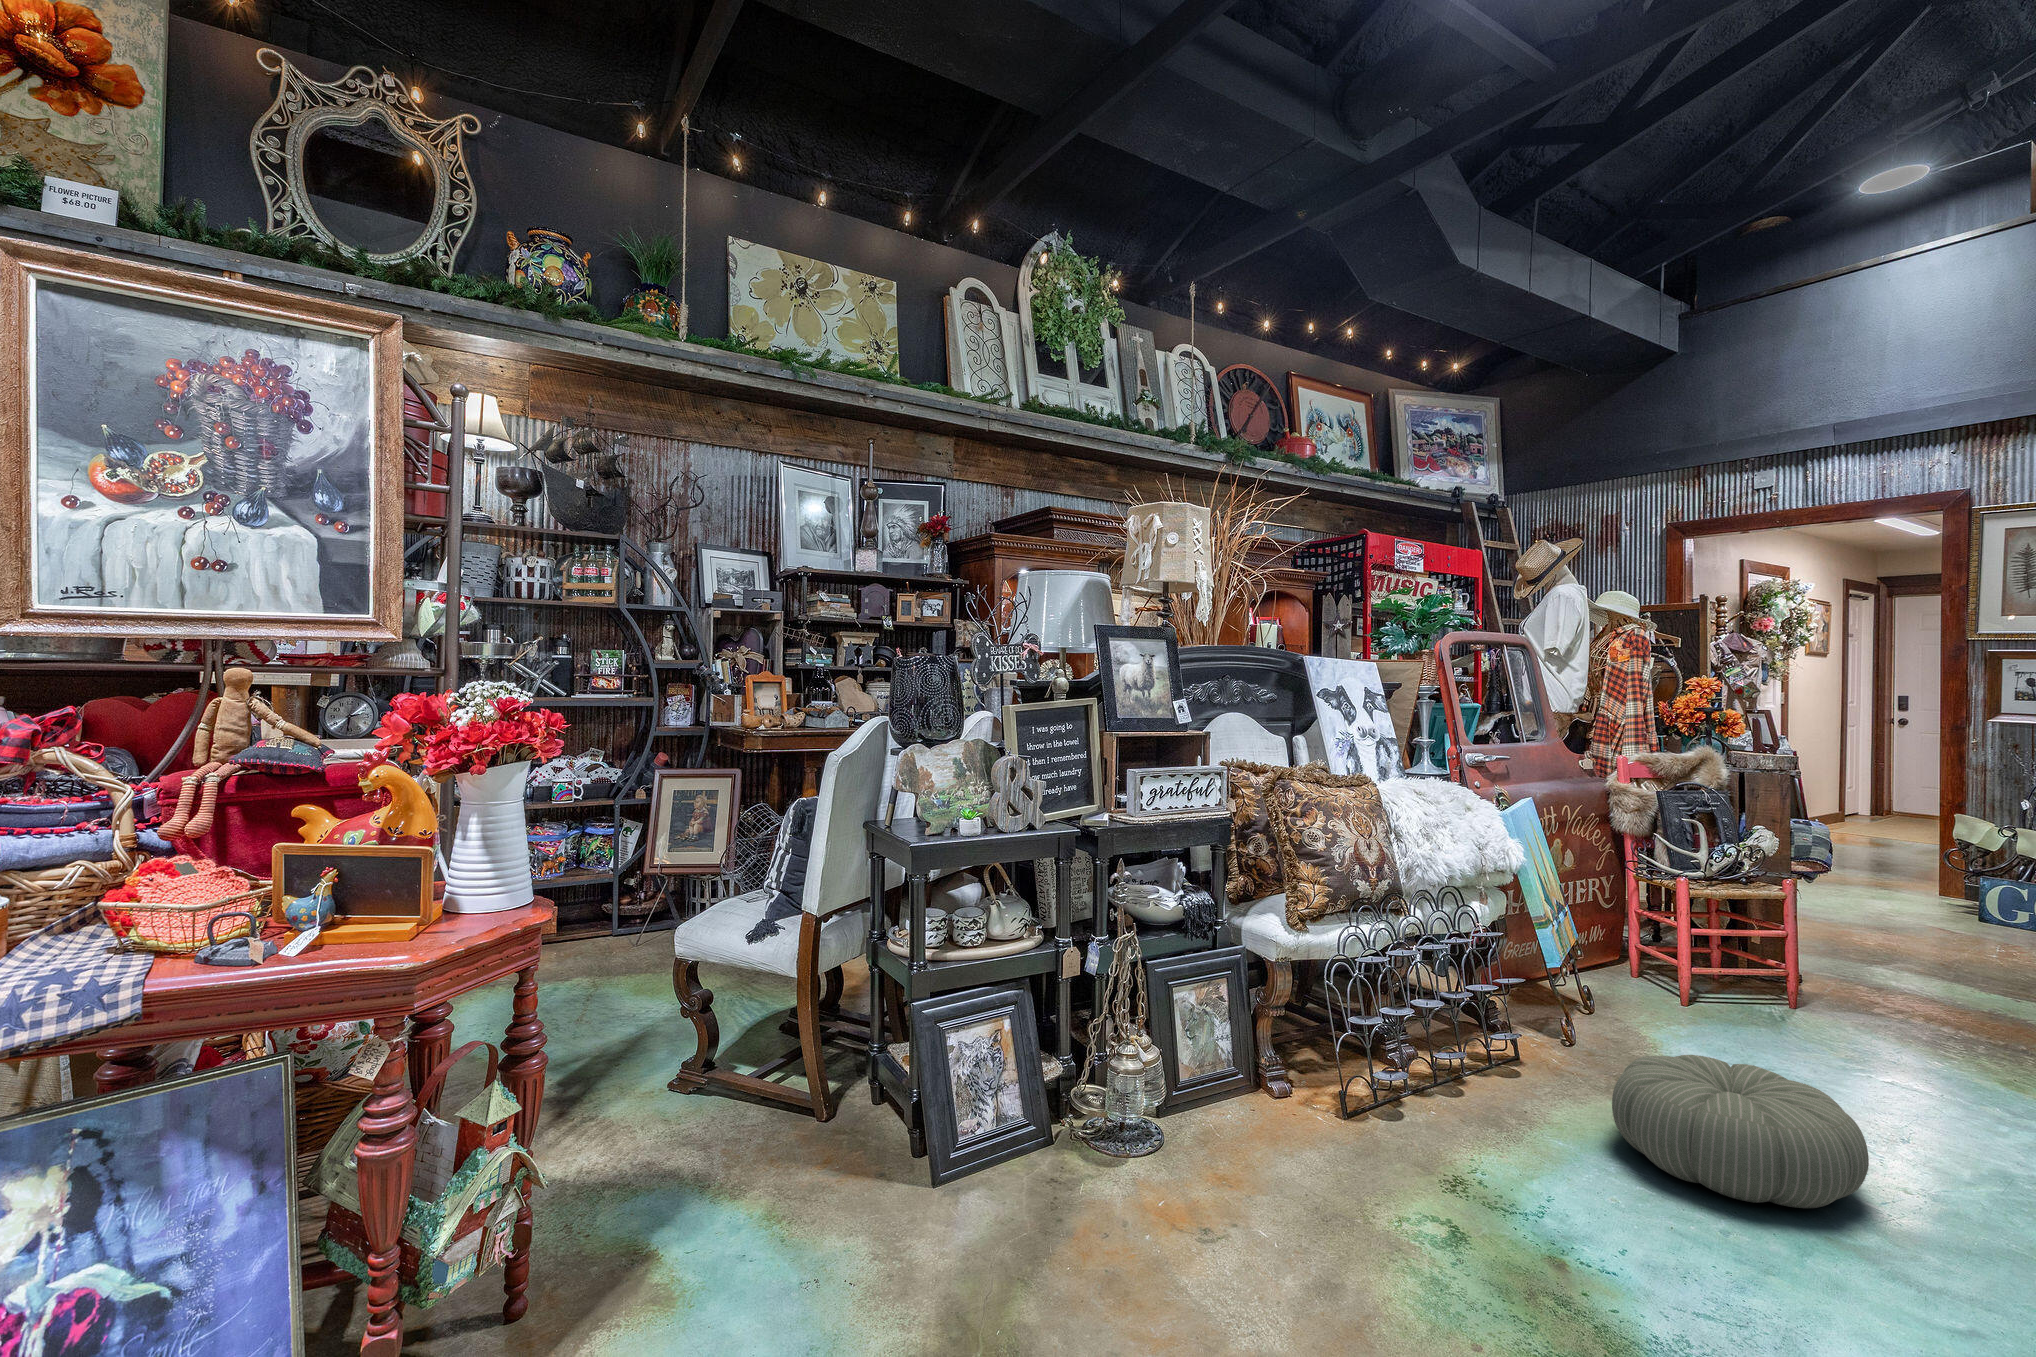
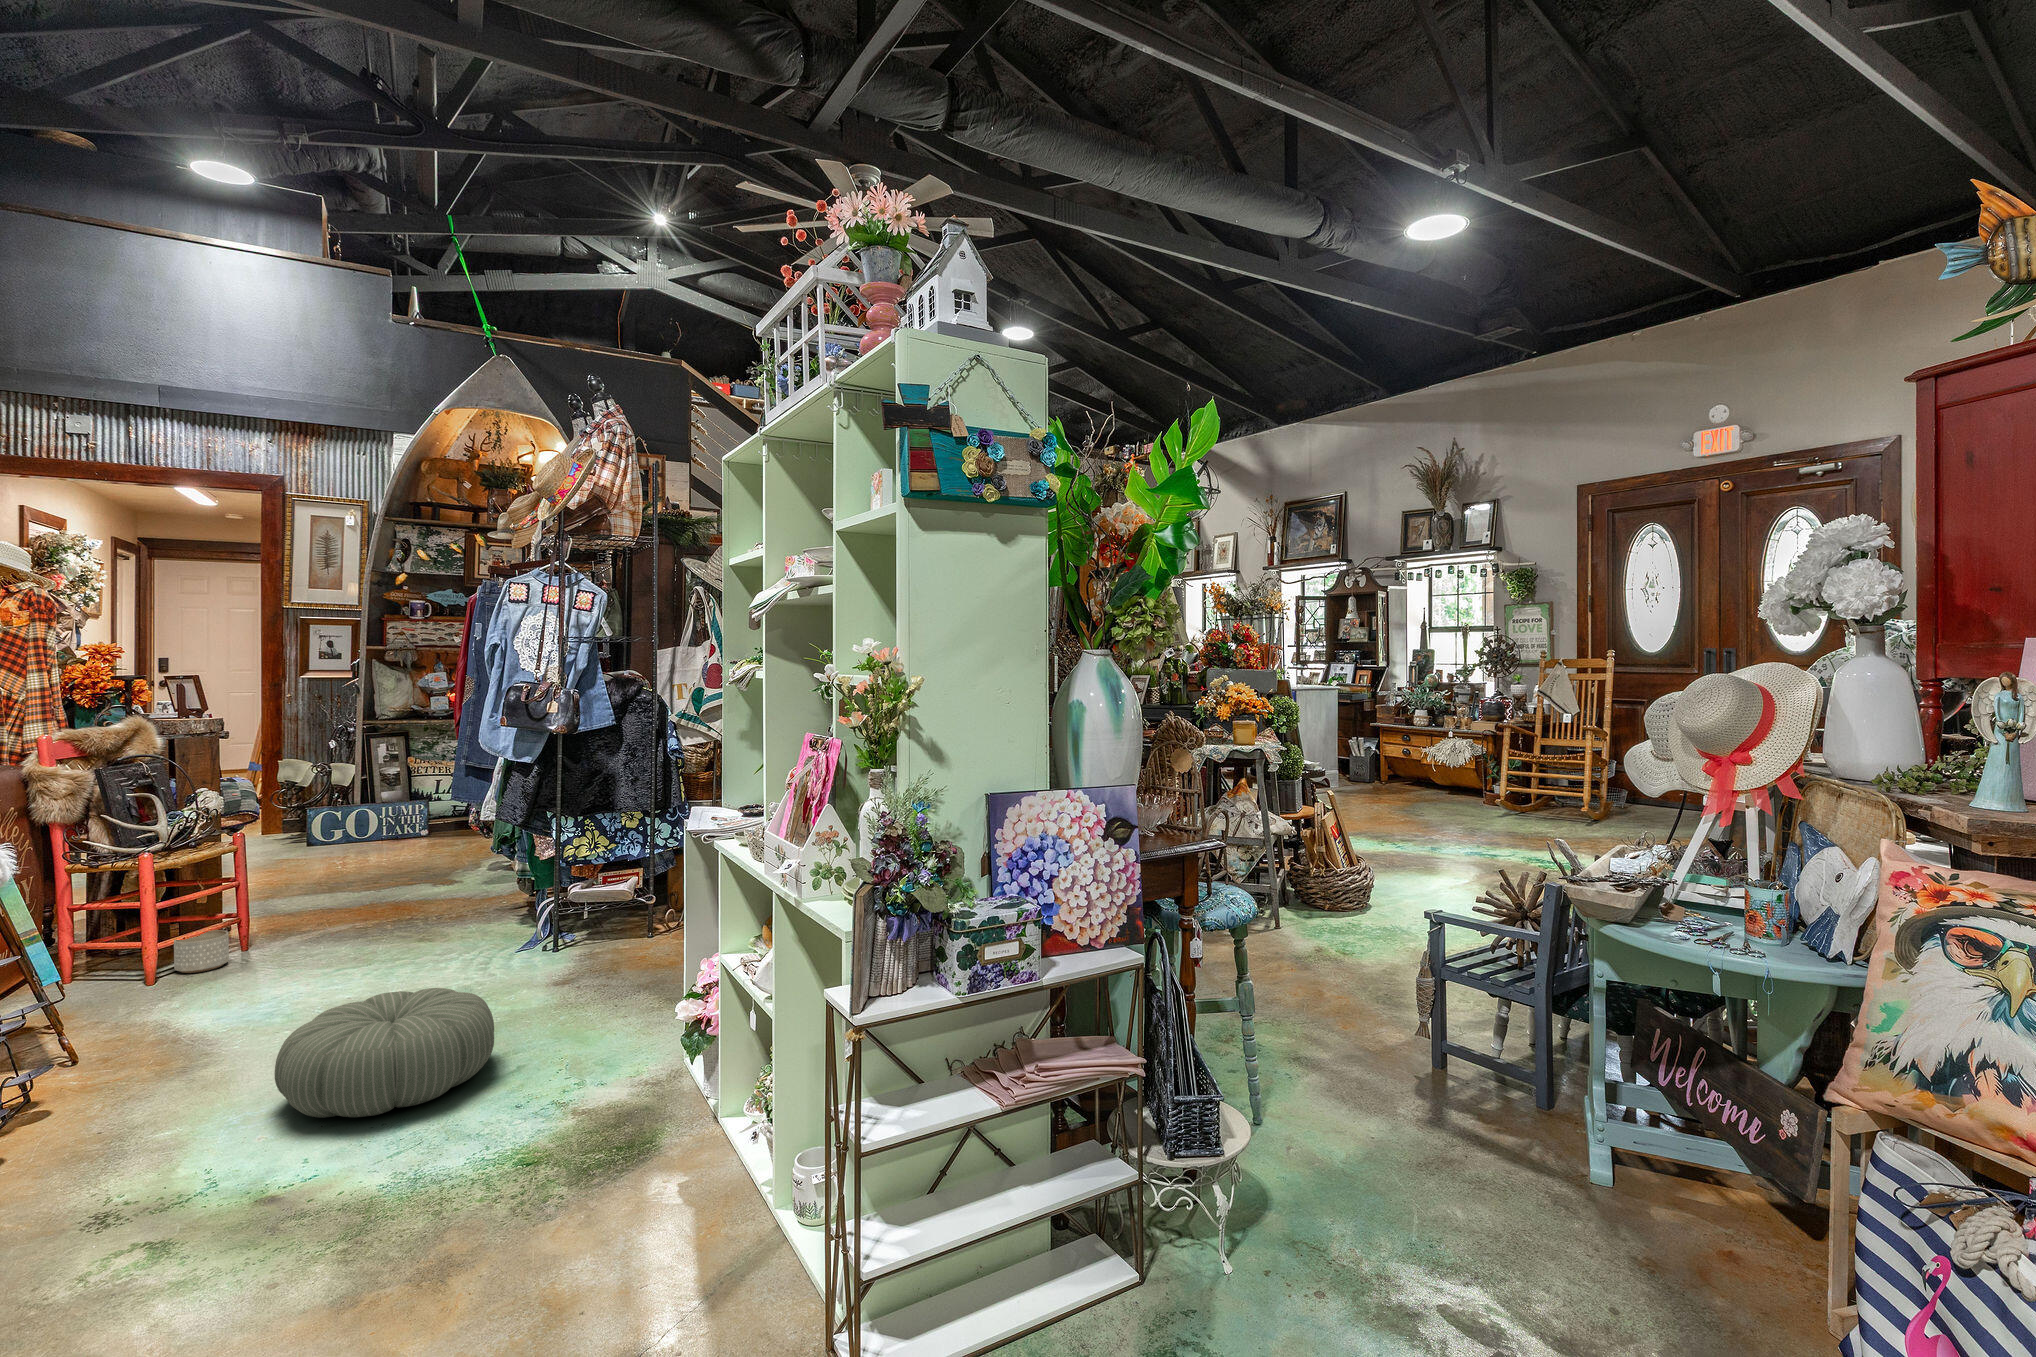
planter: none [1706,960,1756,1002] -> present [174,930,229,973]

